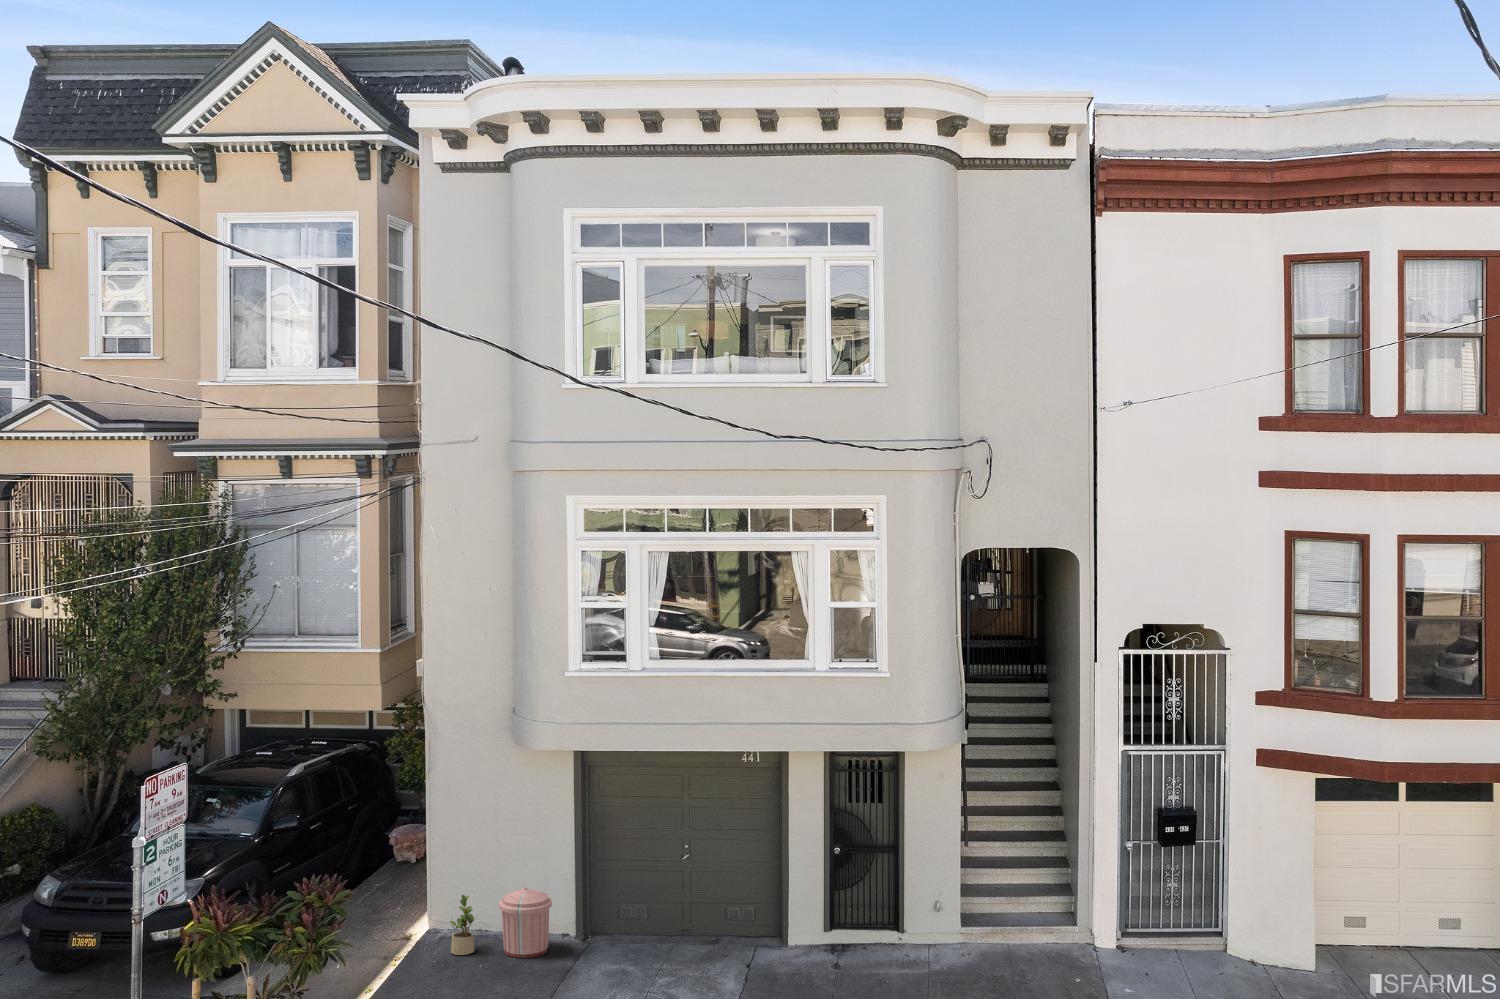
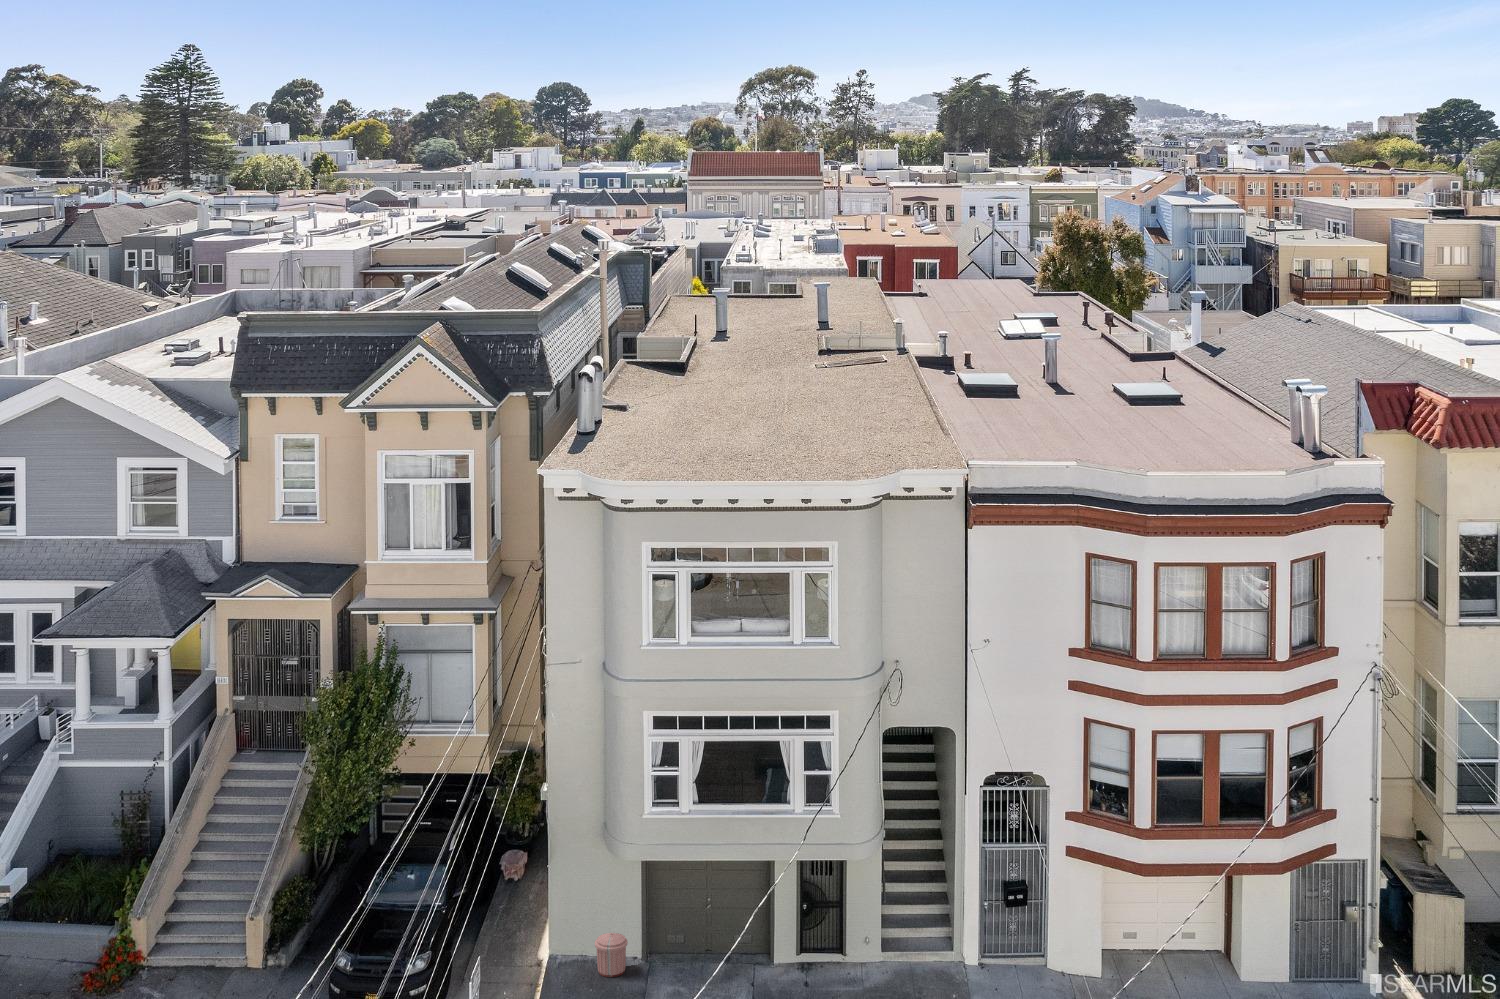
potted plant: present [450,895,475,955] -> none [564,938,582,975]

